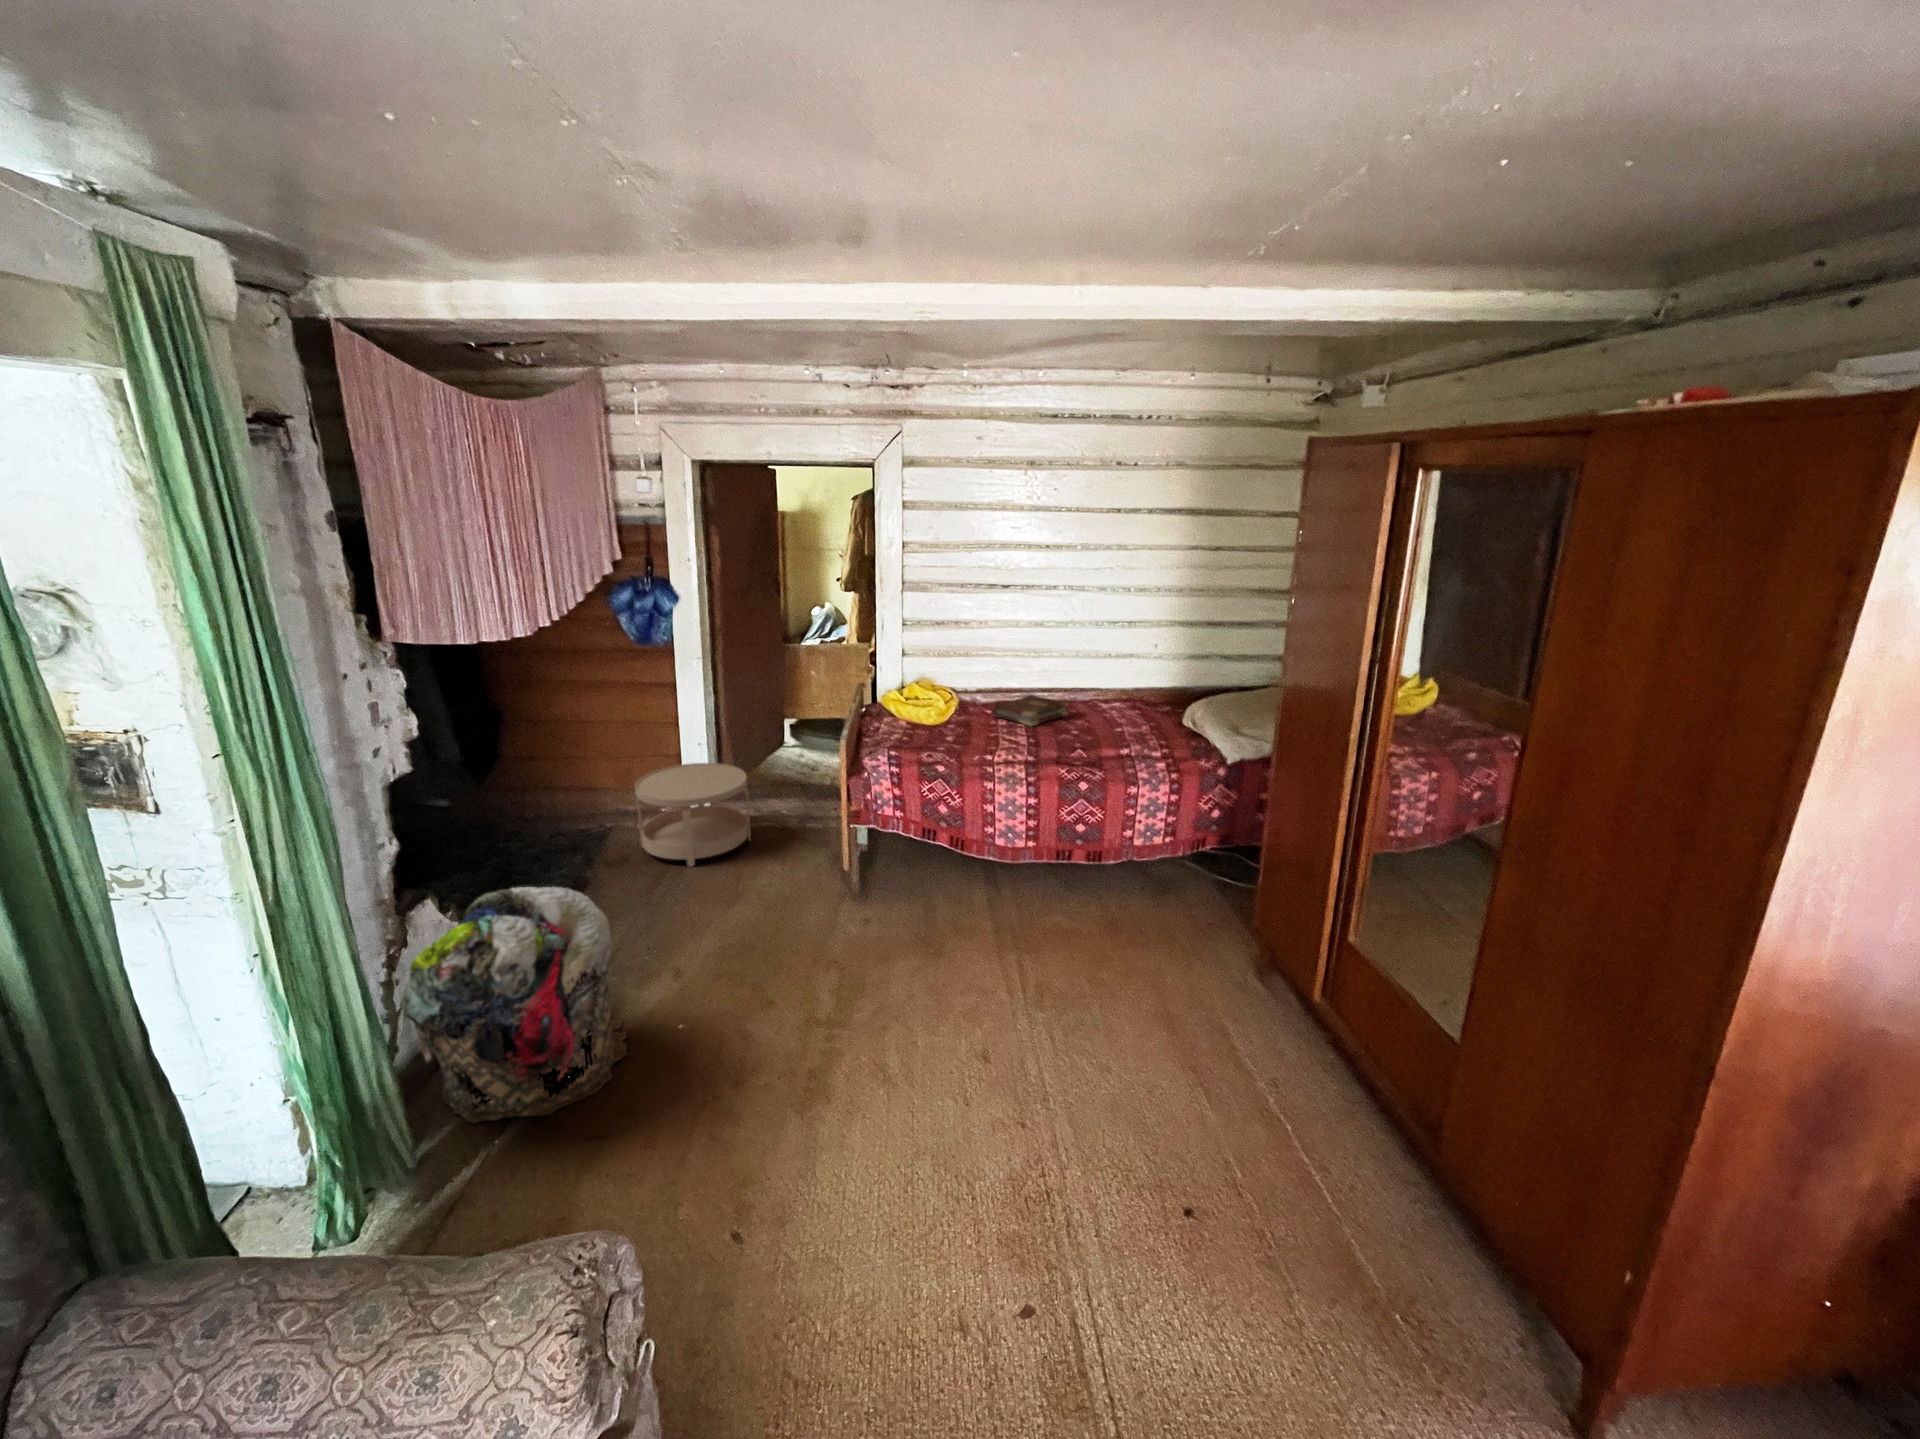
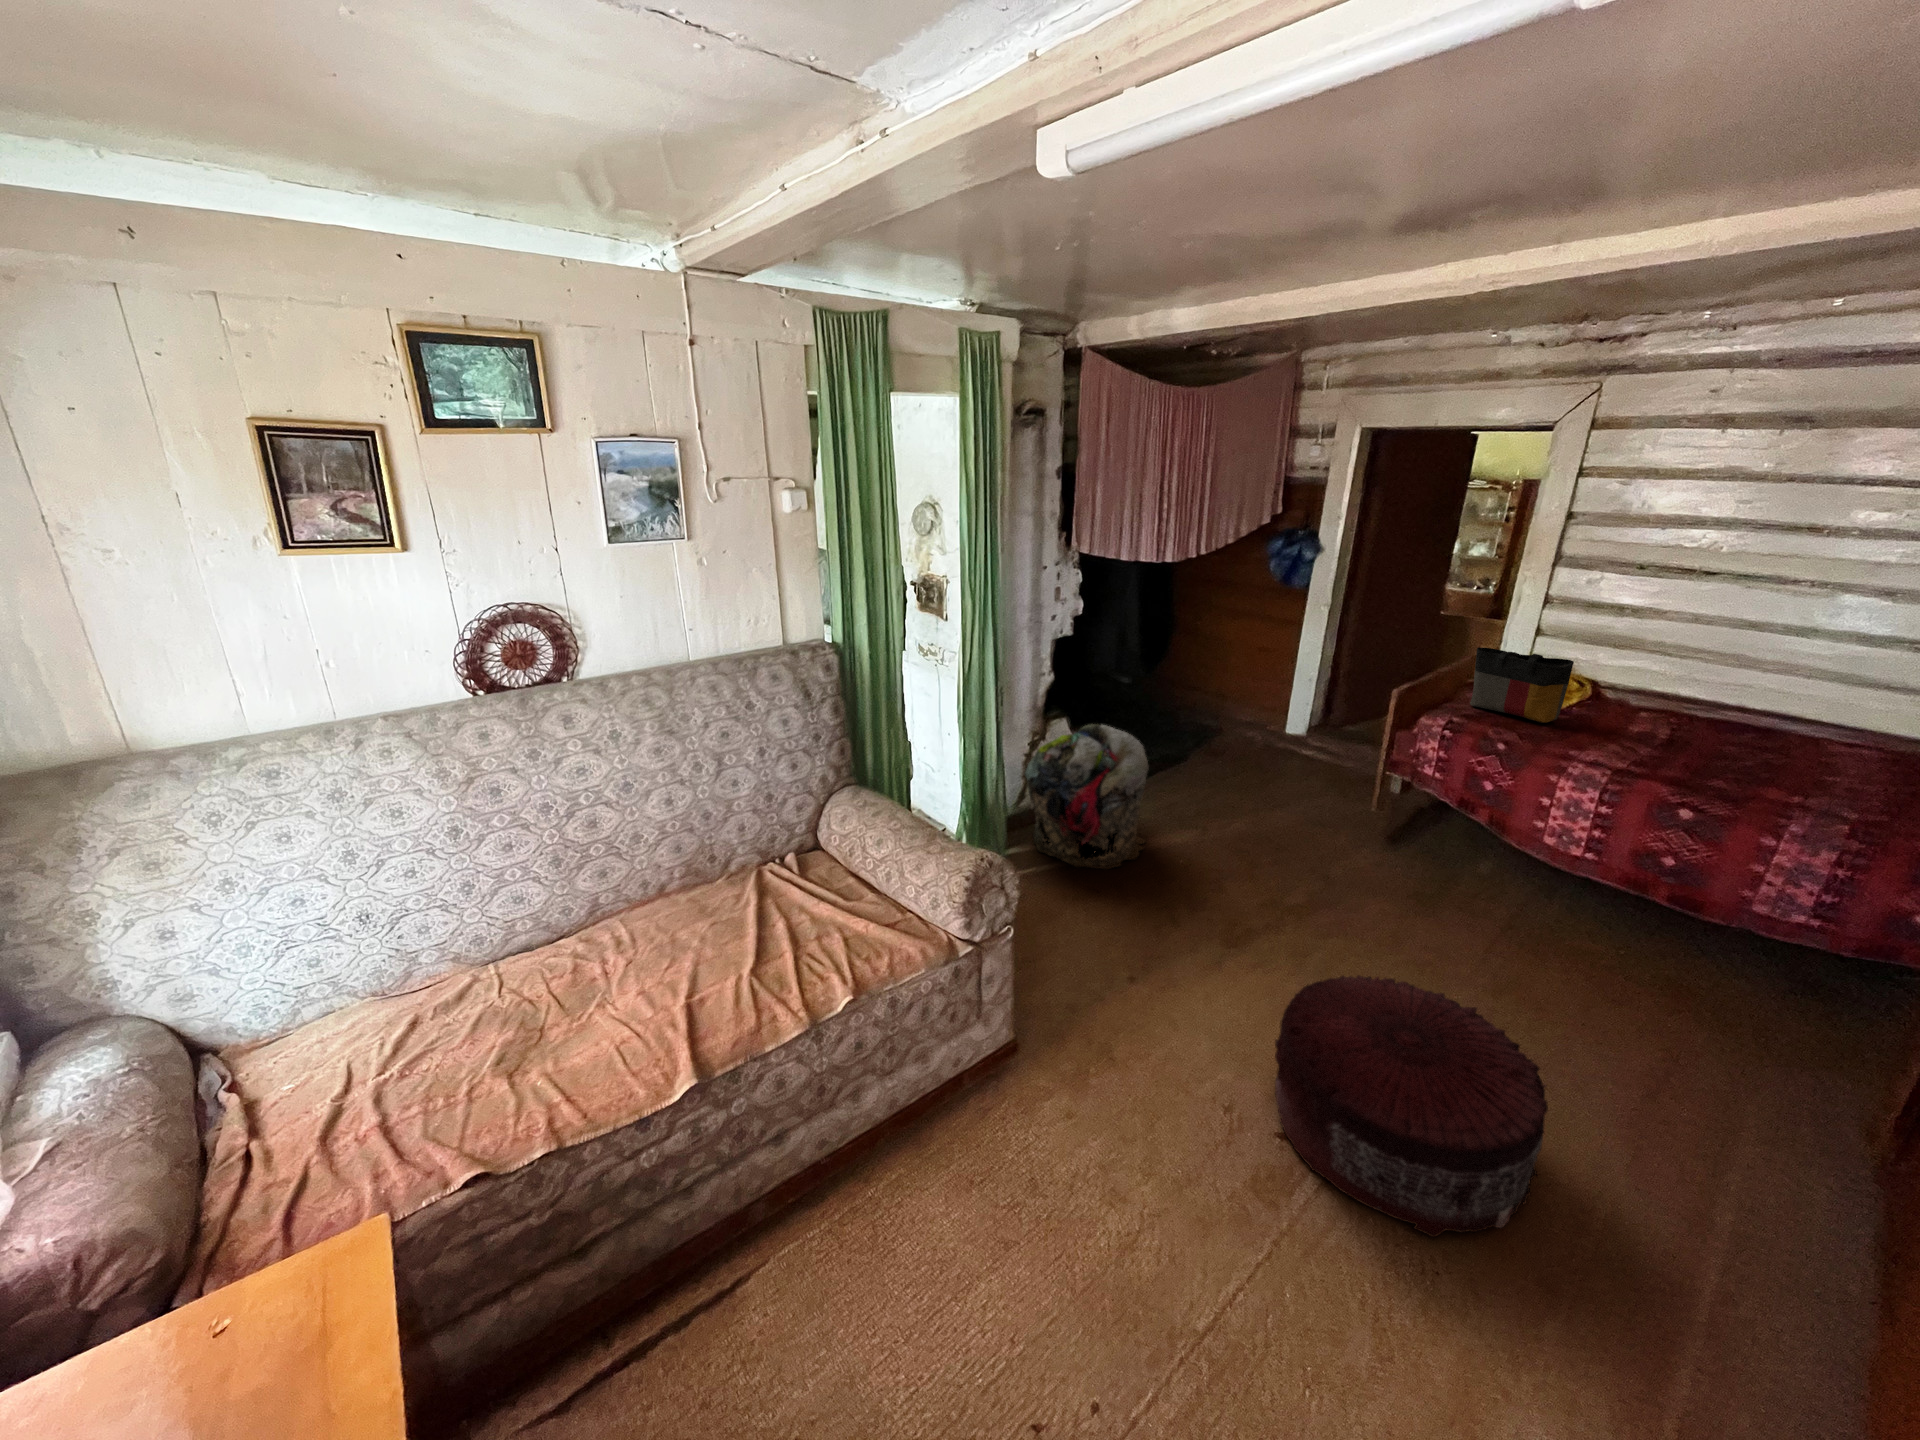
tote bag: none [883,676,964,738] -> present [1470,647,1574,723]
book: present [992,695,1069,726] -> none [1622,704,1750,739]
side table: present [635,763,751,867] -> none [1230,690,1331,770]
pouf: none [956,1042,1211,1328] -> present [1275,975,1548,1237]

